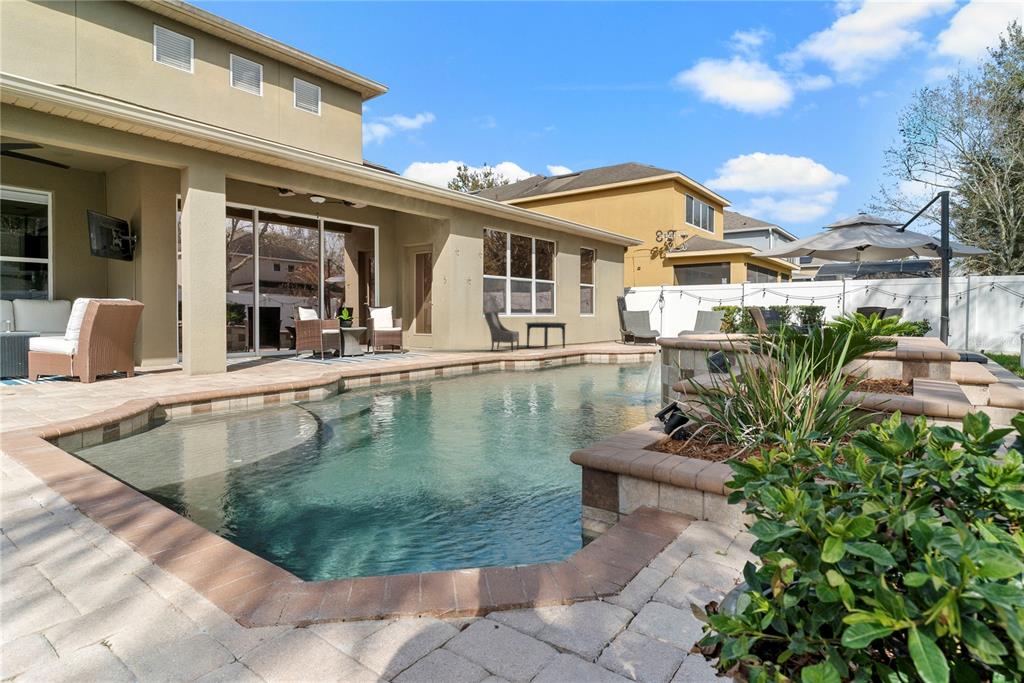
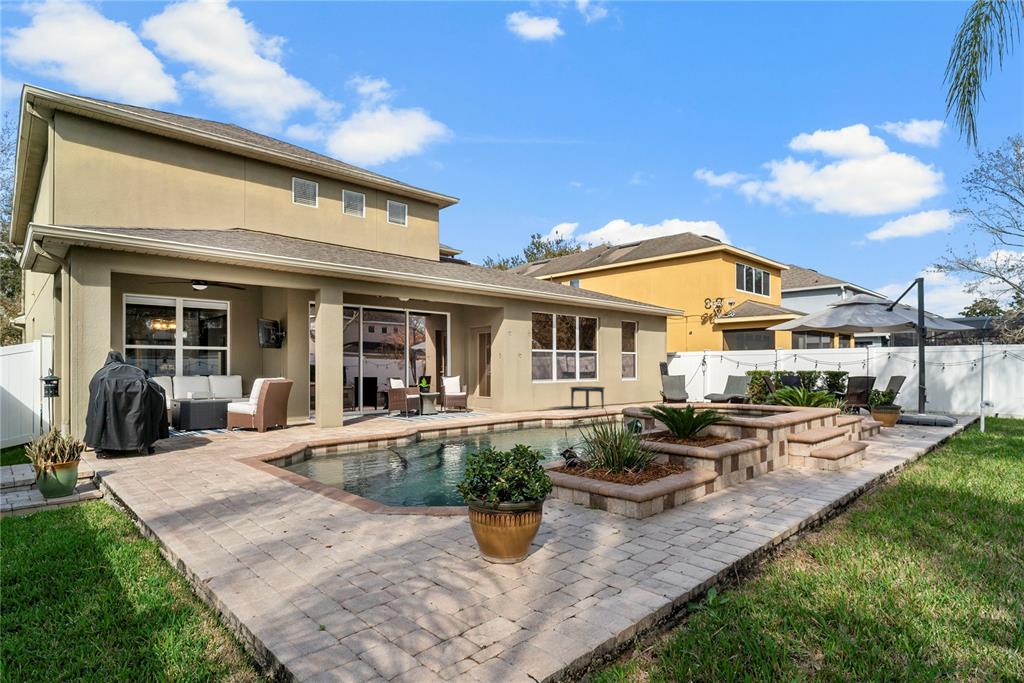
armchair: present [484,312,519,352] -> none [533,379,562,412]

